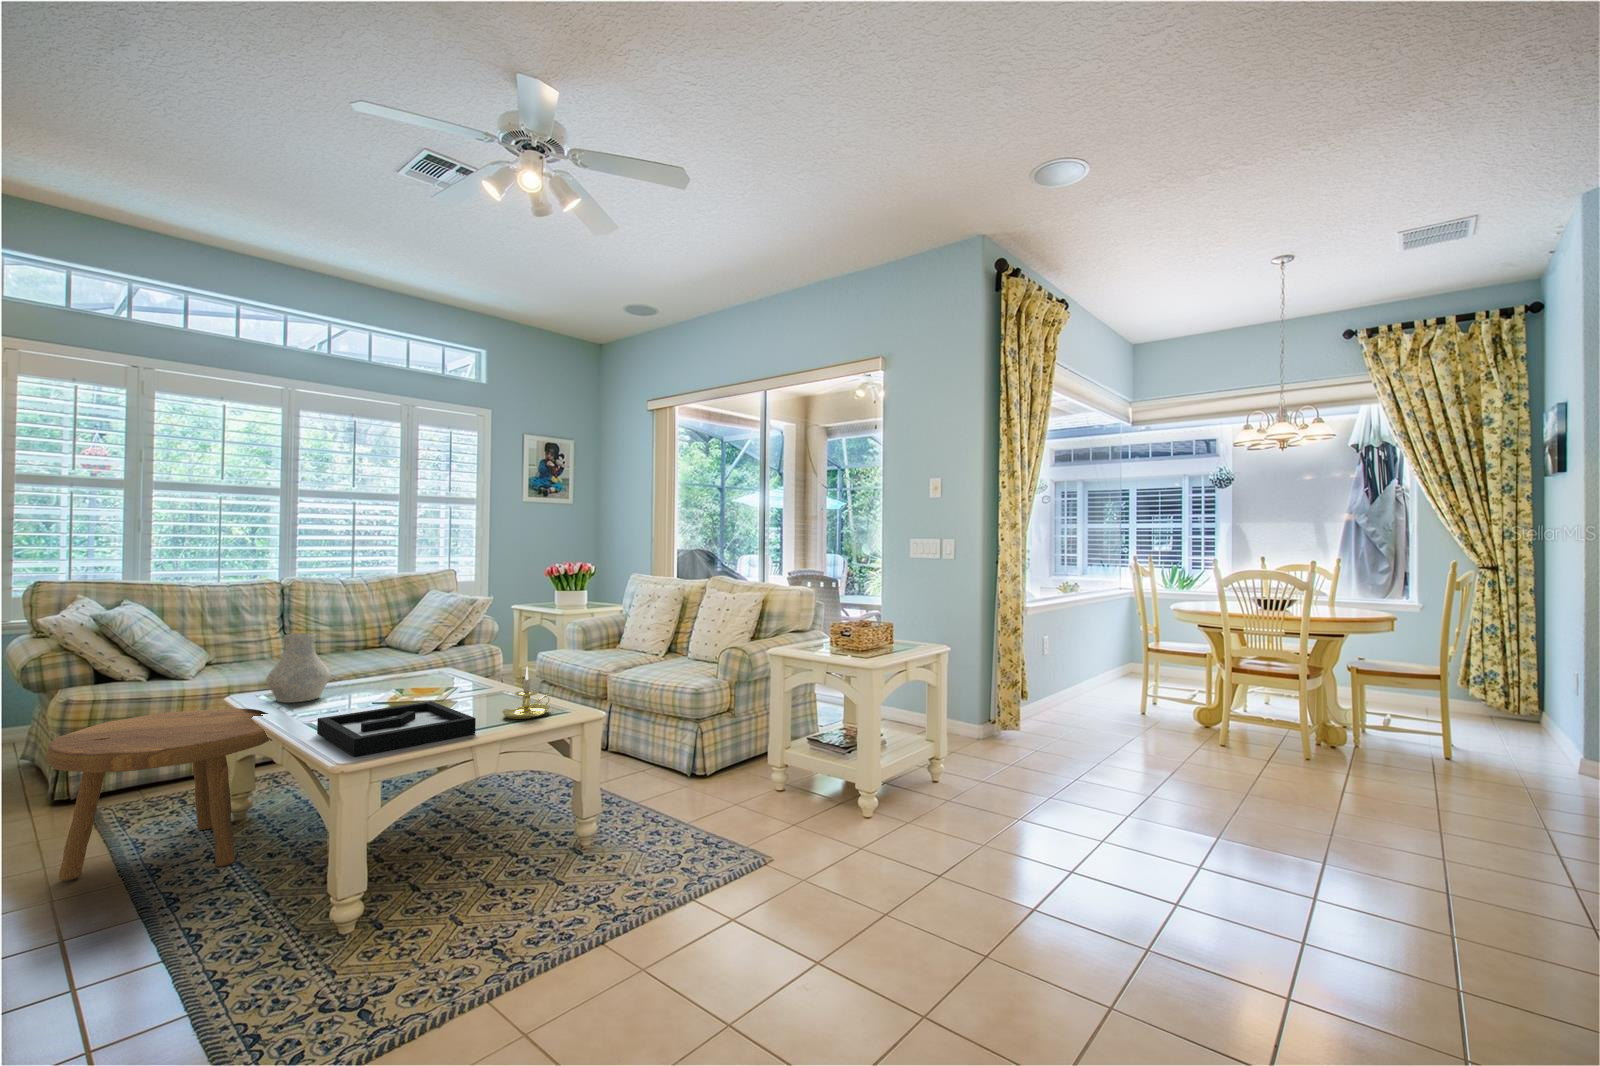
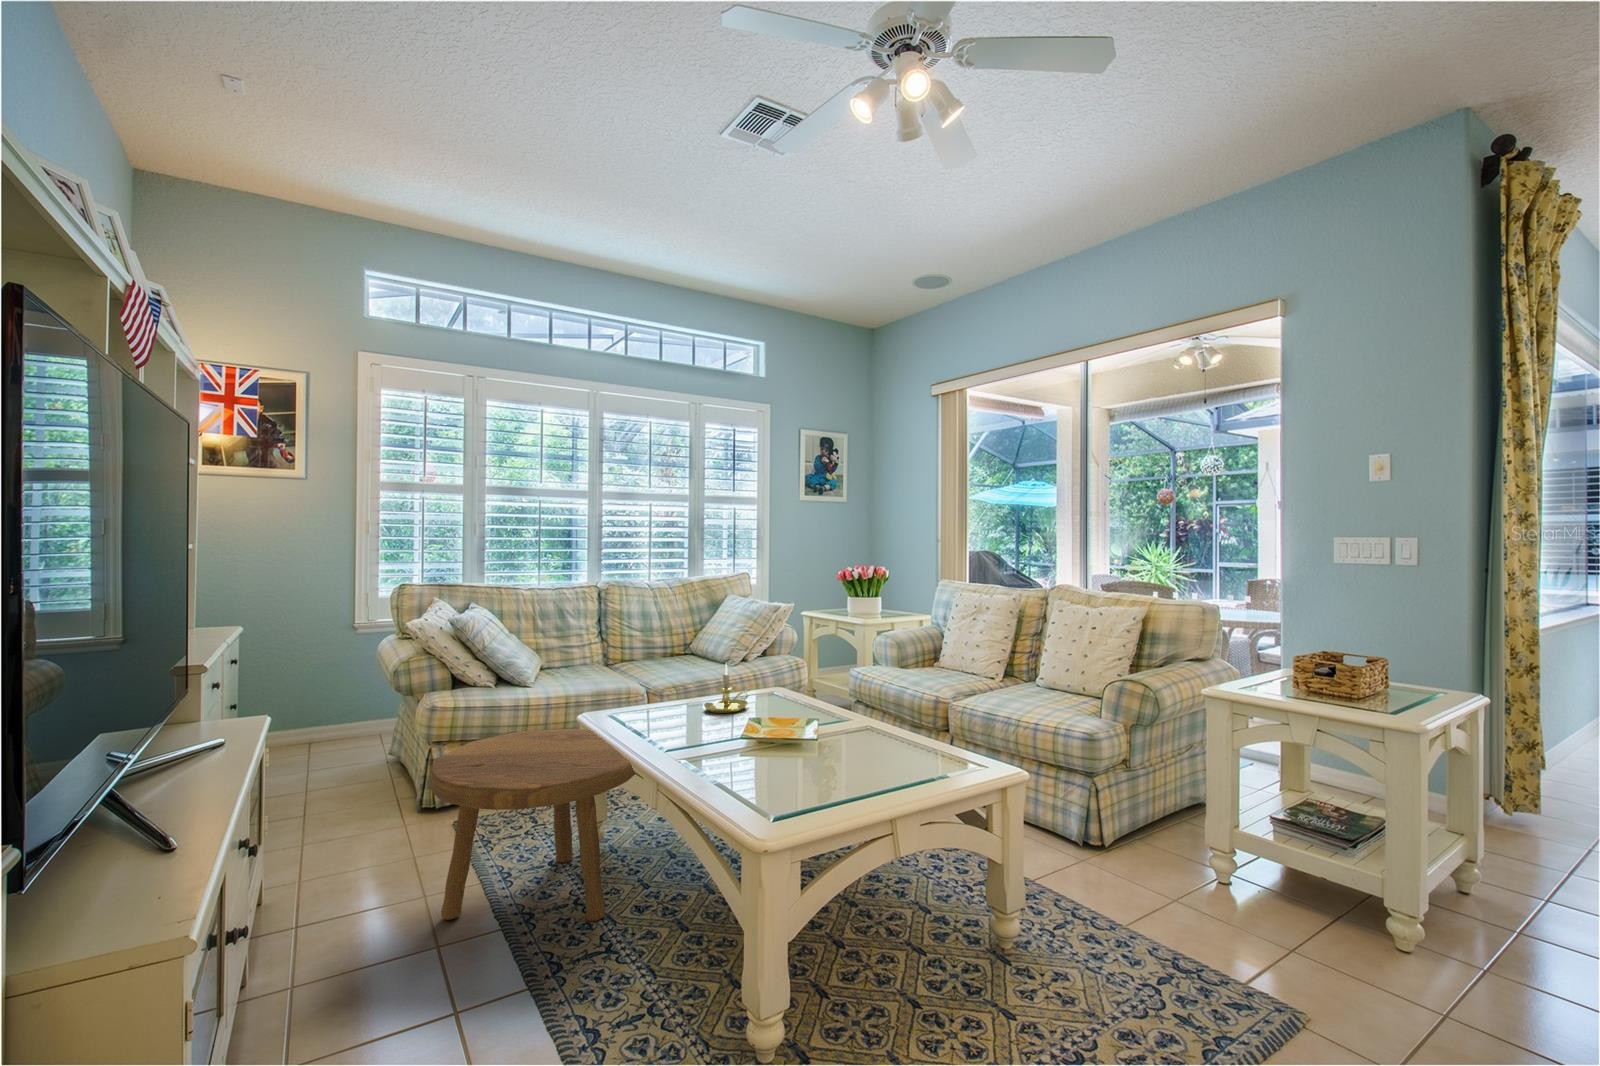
vase: present [266,633,330,703] -> none [617,648,678,727]
candle holder: present [502,667,552,719] -> present [704,663,750,713]
decorative tray: present [317,701,476,757] -> none [696,741,883,825]

